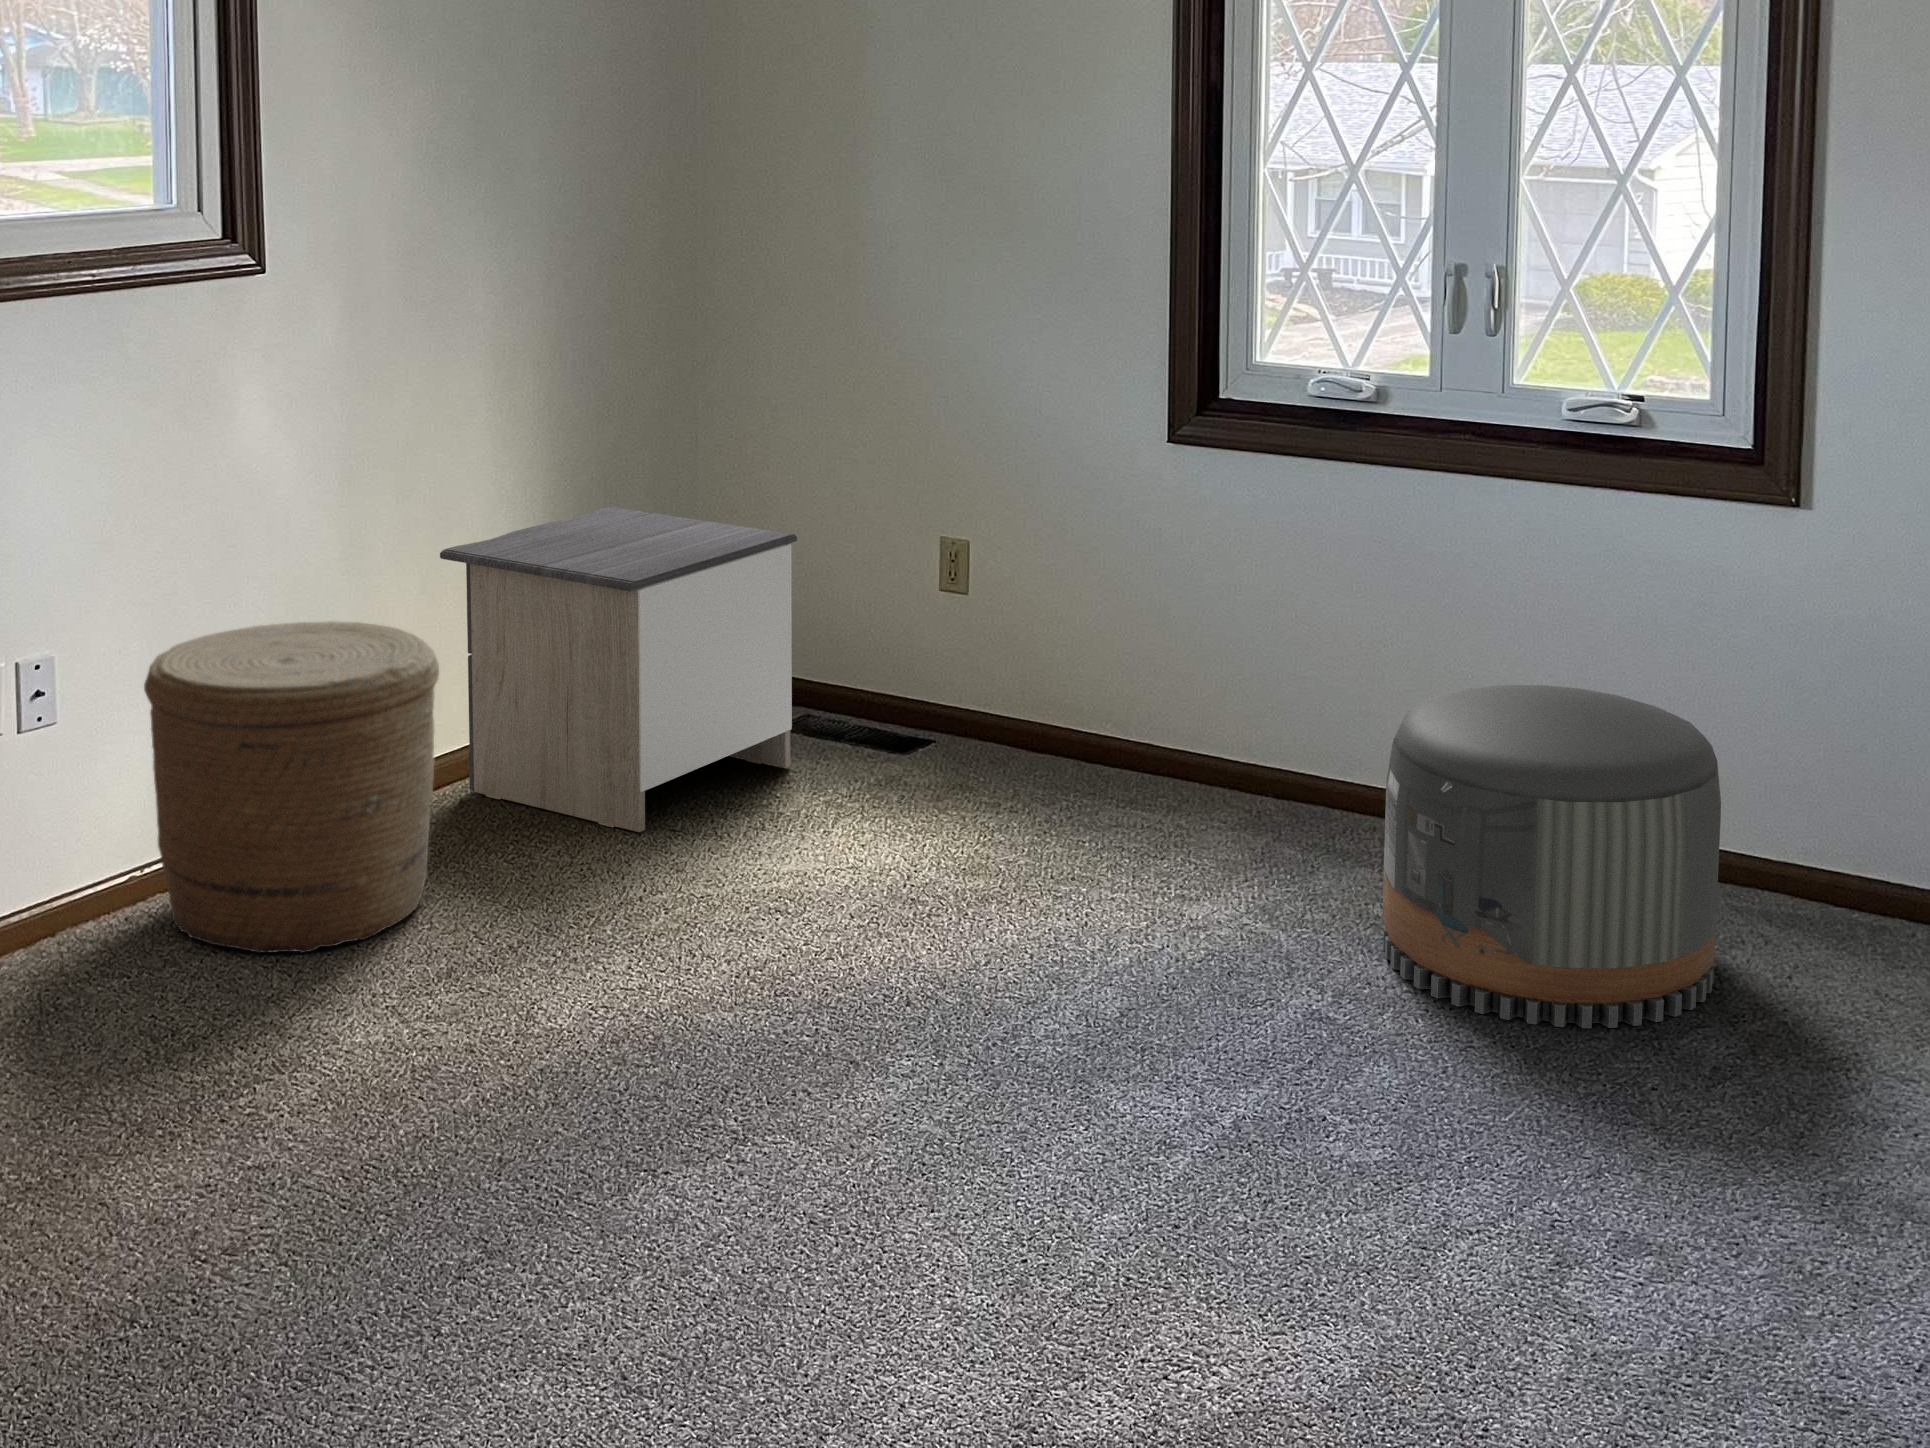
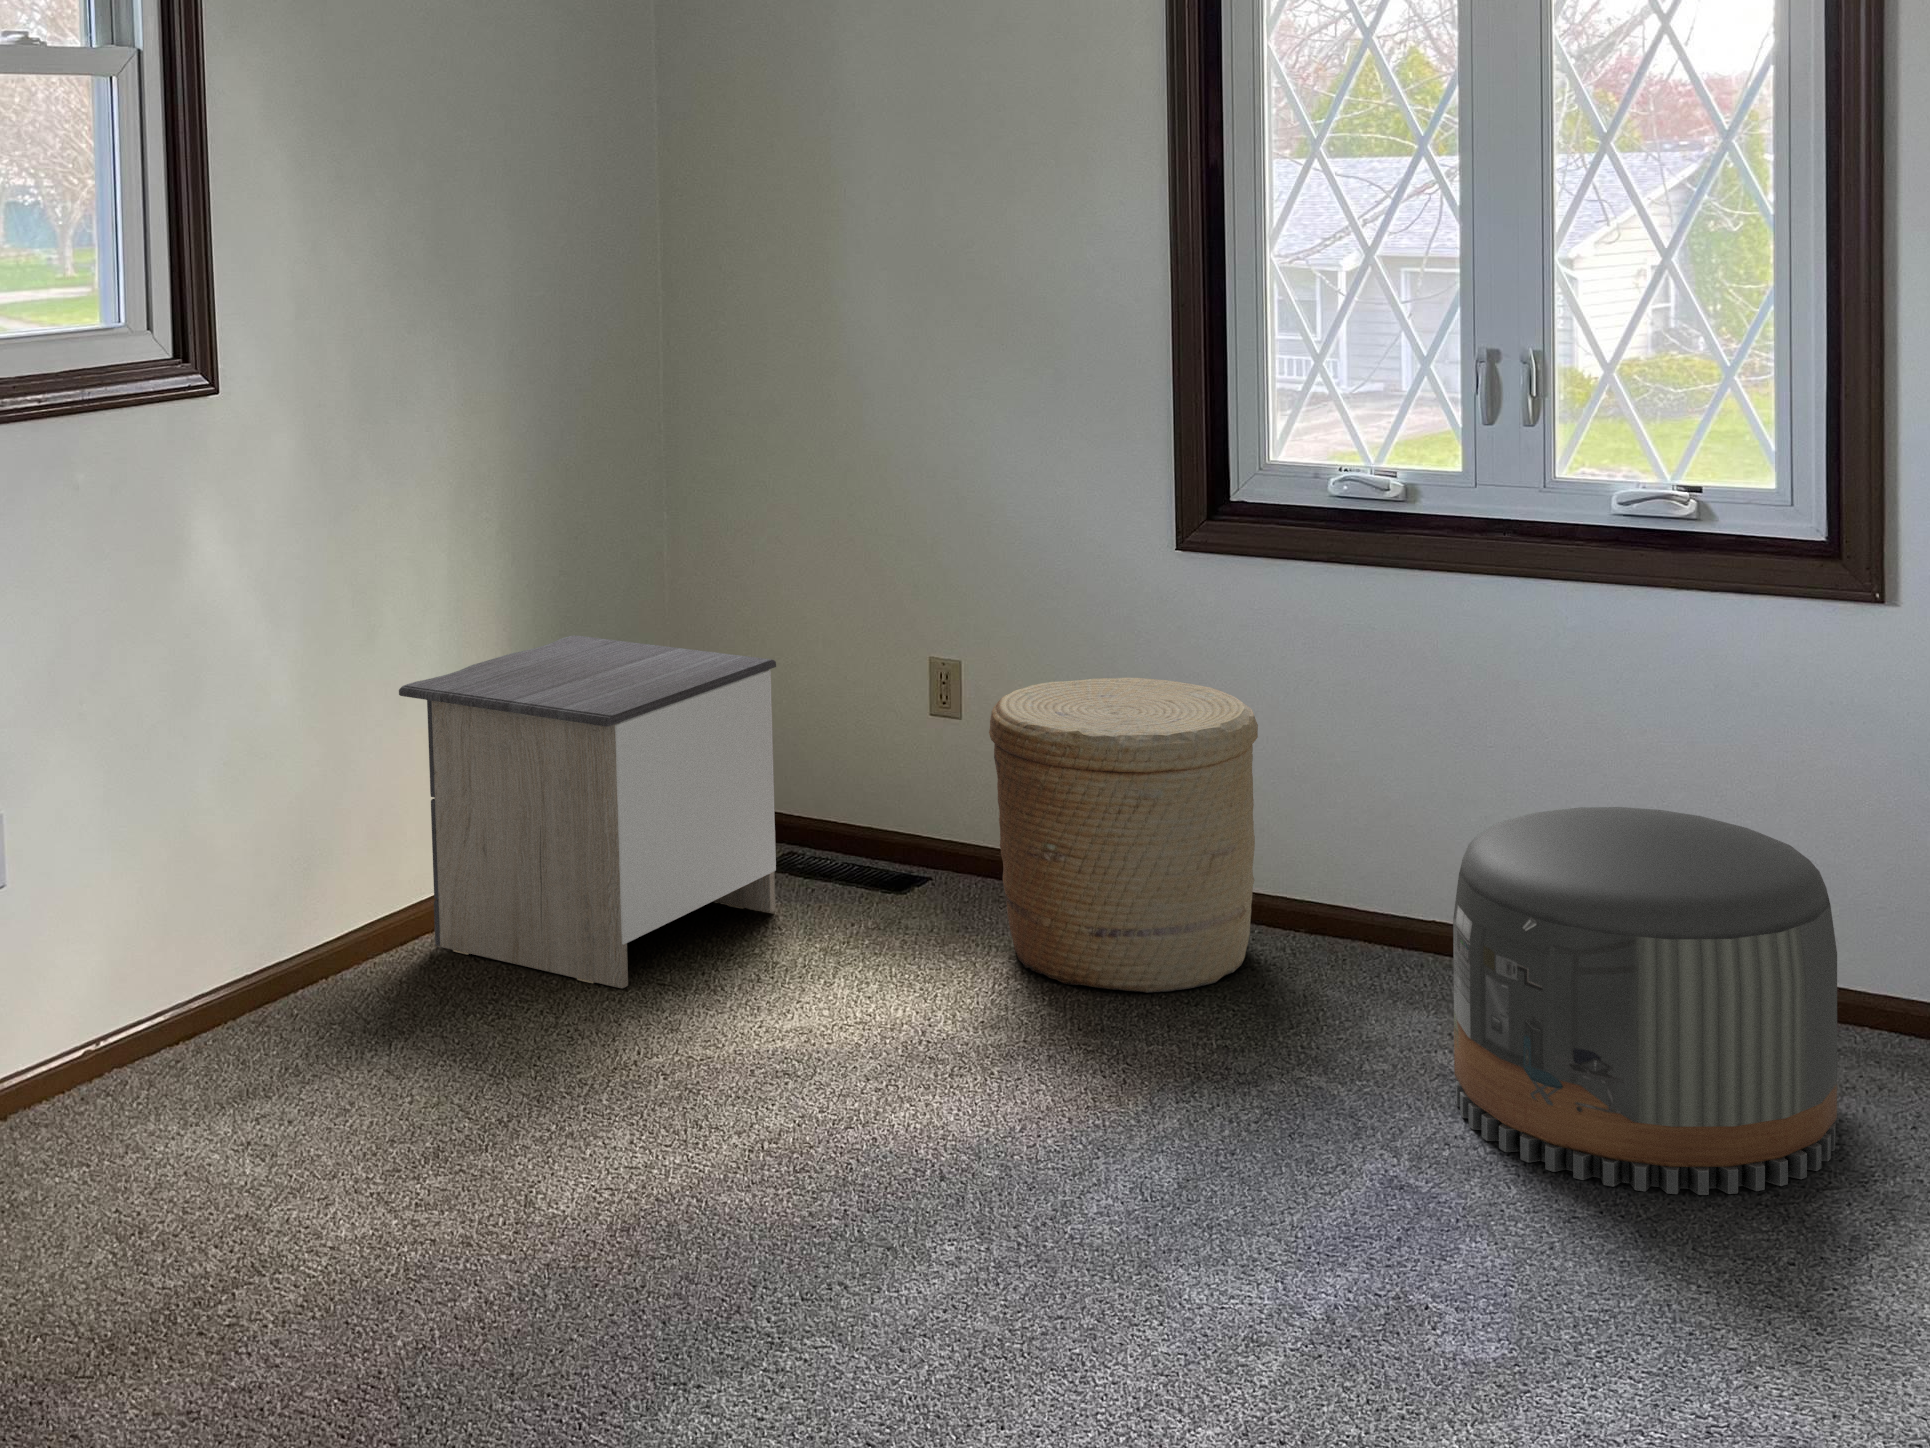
woven basket: present [144,621,439,953] -> present [989,678,1258,993]

